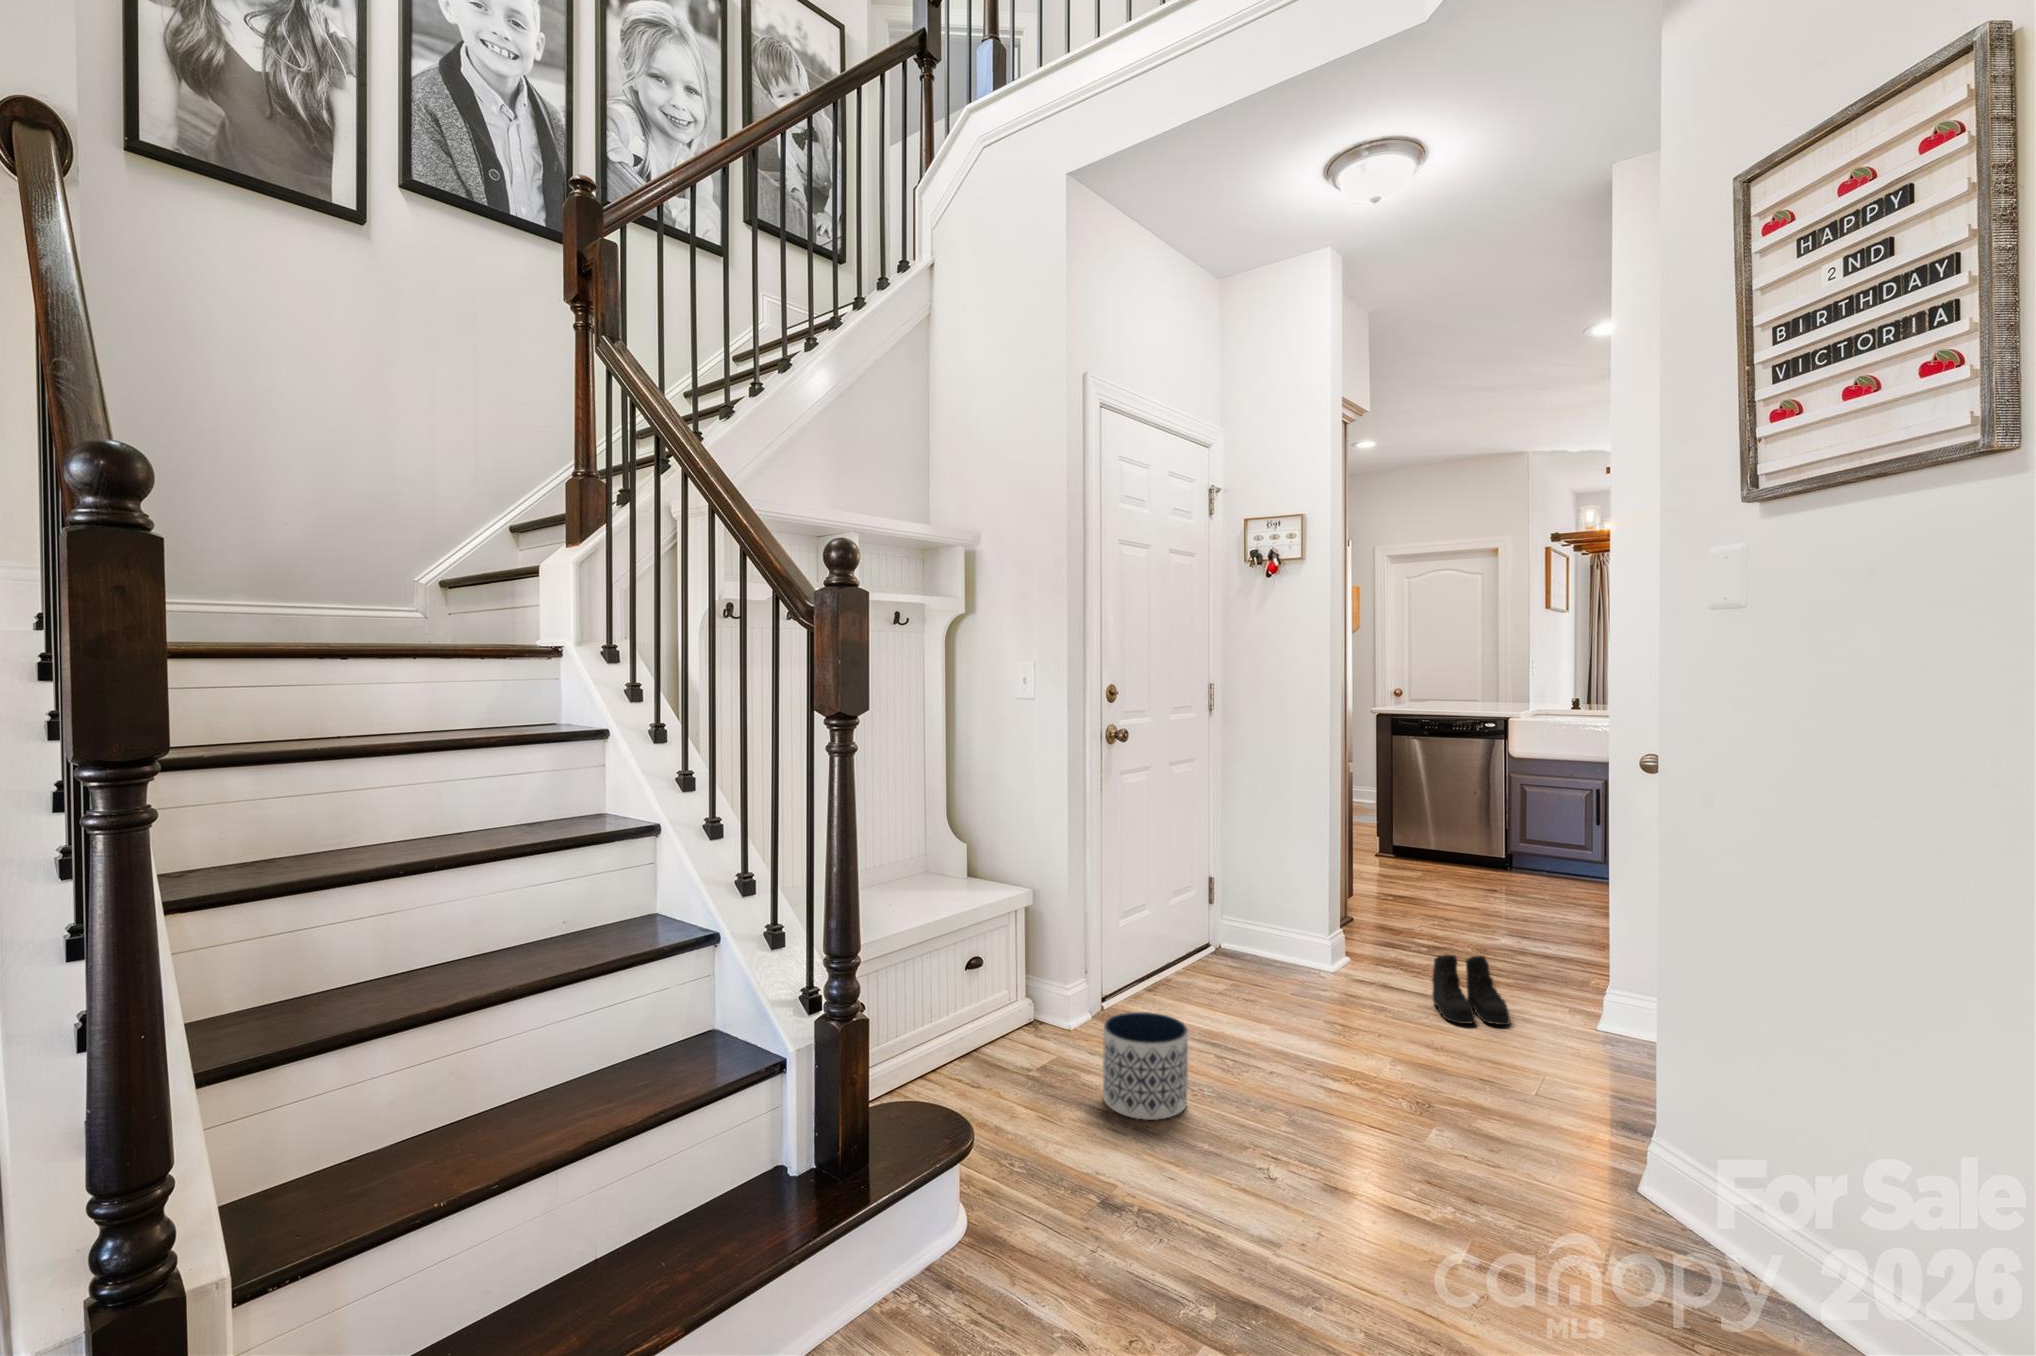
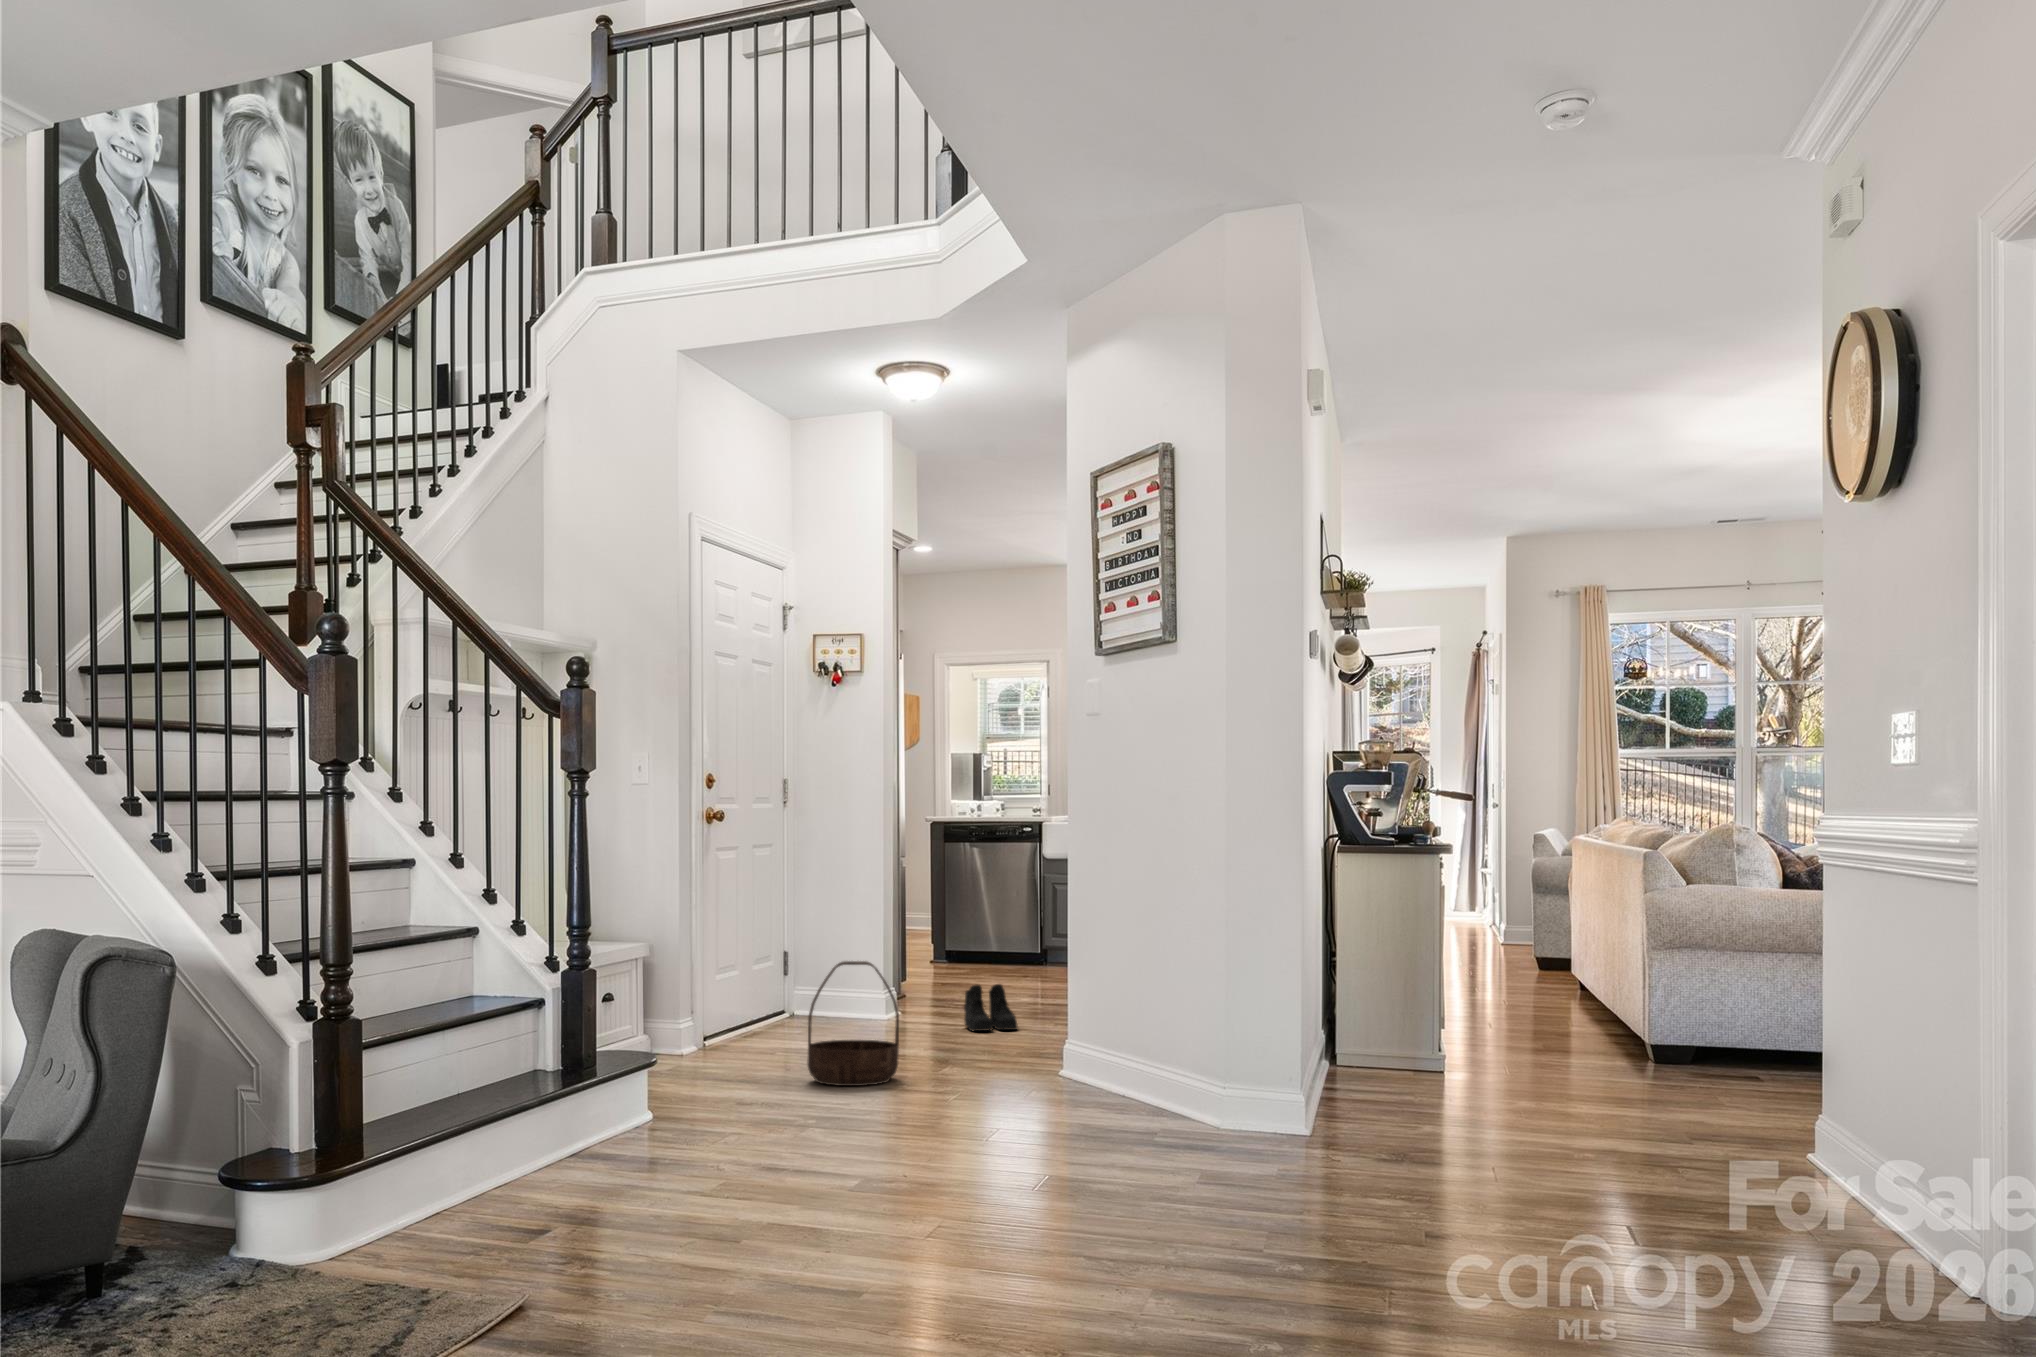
planter: present [1103,1012,1188,1120] -> none [723,1006,786,1070]
basket: none [1206,1020,1356,1247] -> present [807,961,899,1086]

